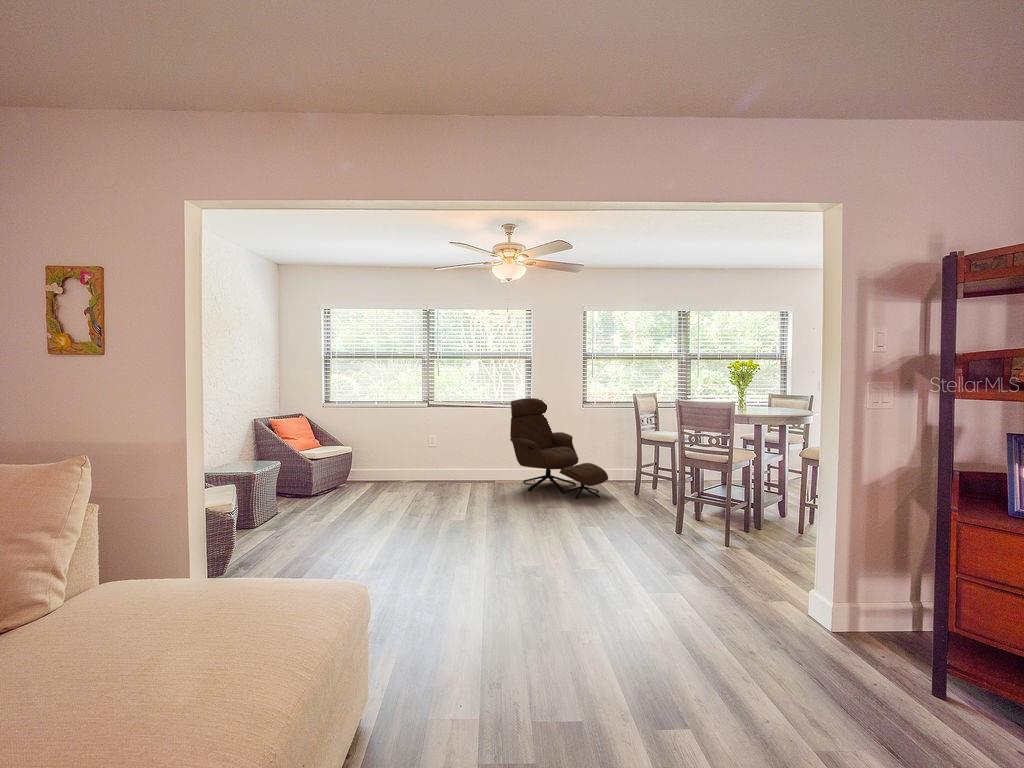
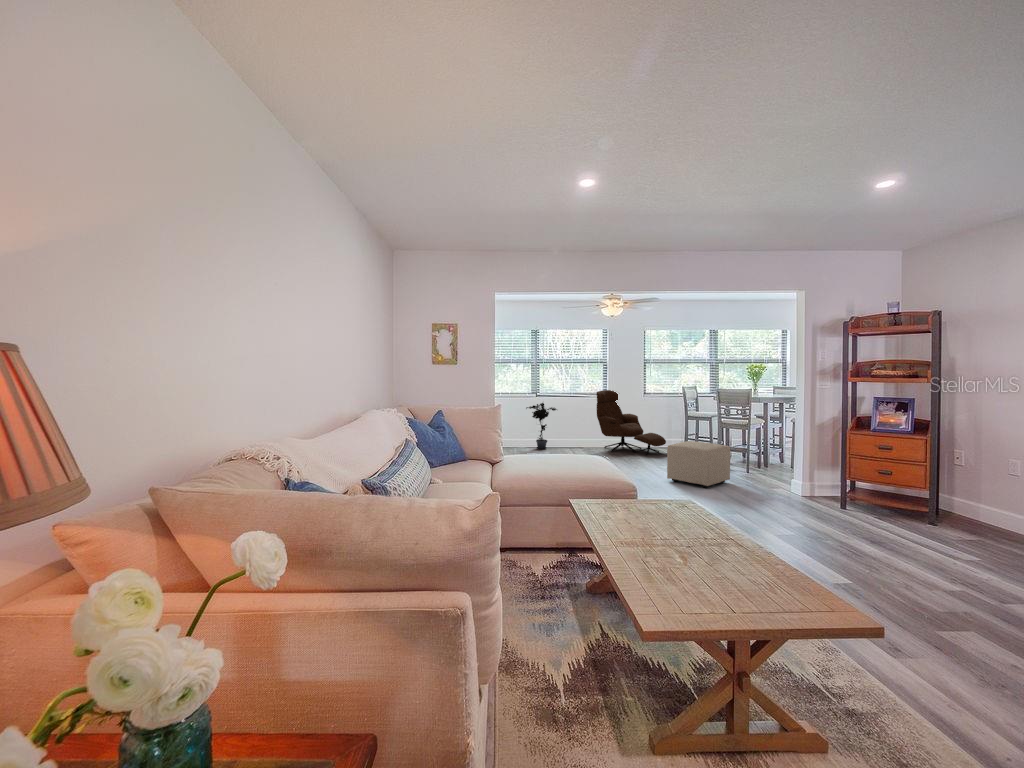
potted plant: none [408,415,453,485] -> present [526,403,557,449]
ottoman: none [577,495,692,597] -> present [667,441,730,488]

